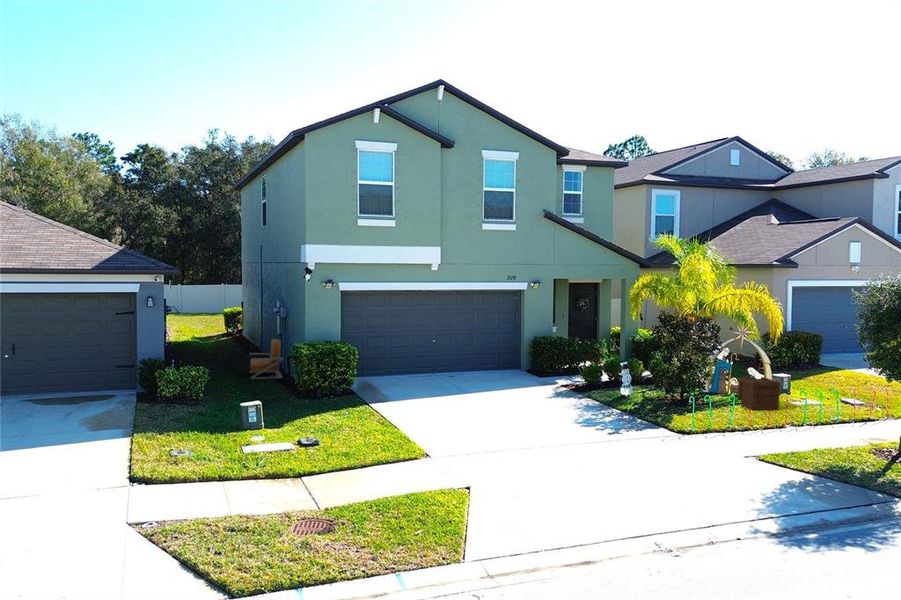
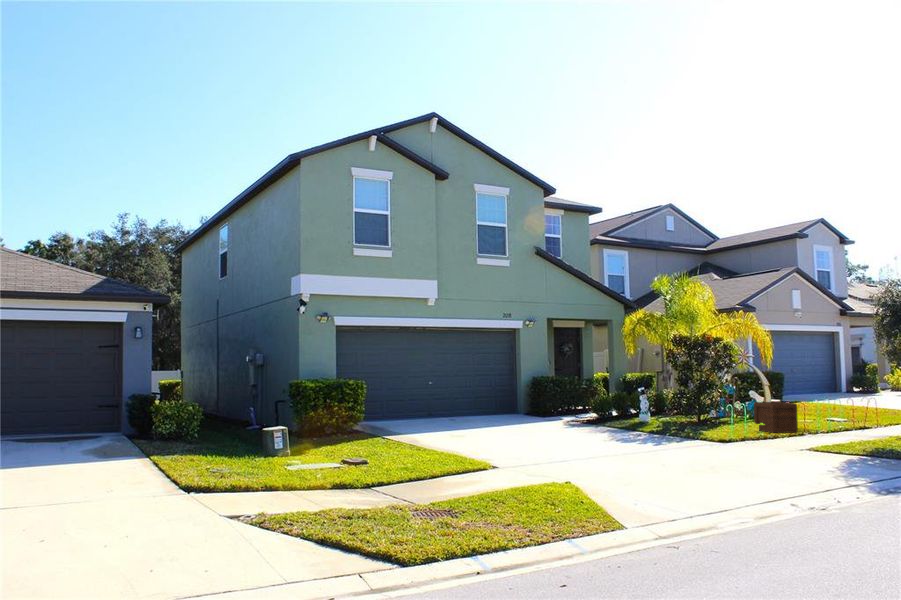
lounge chair: present [250,339,283,379] -> none [223,386,267,429]

